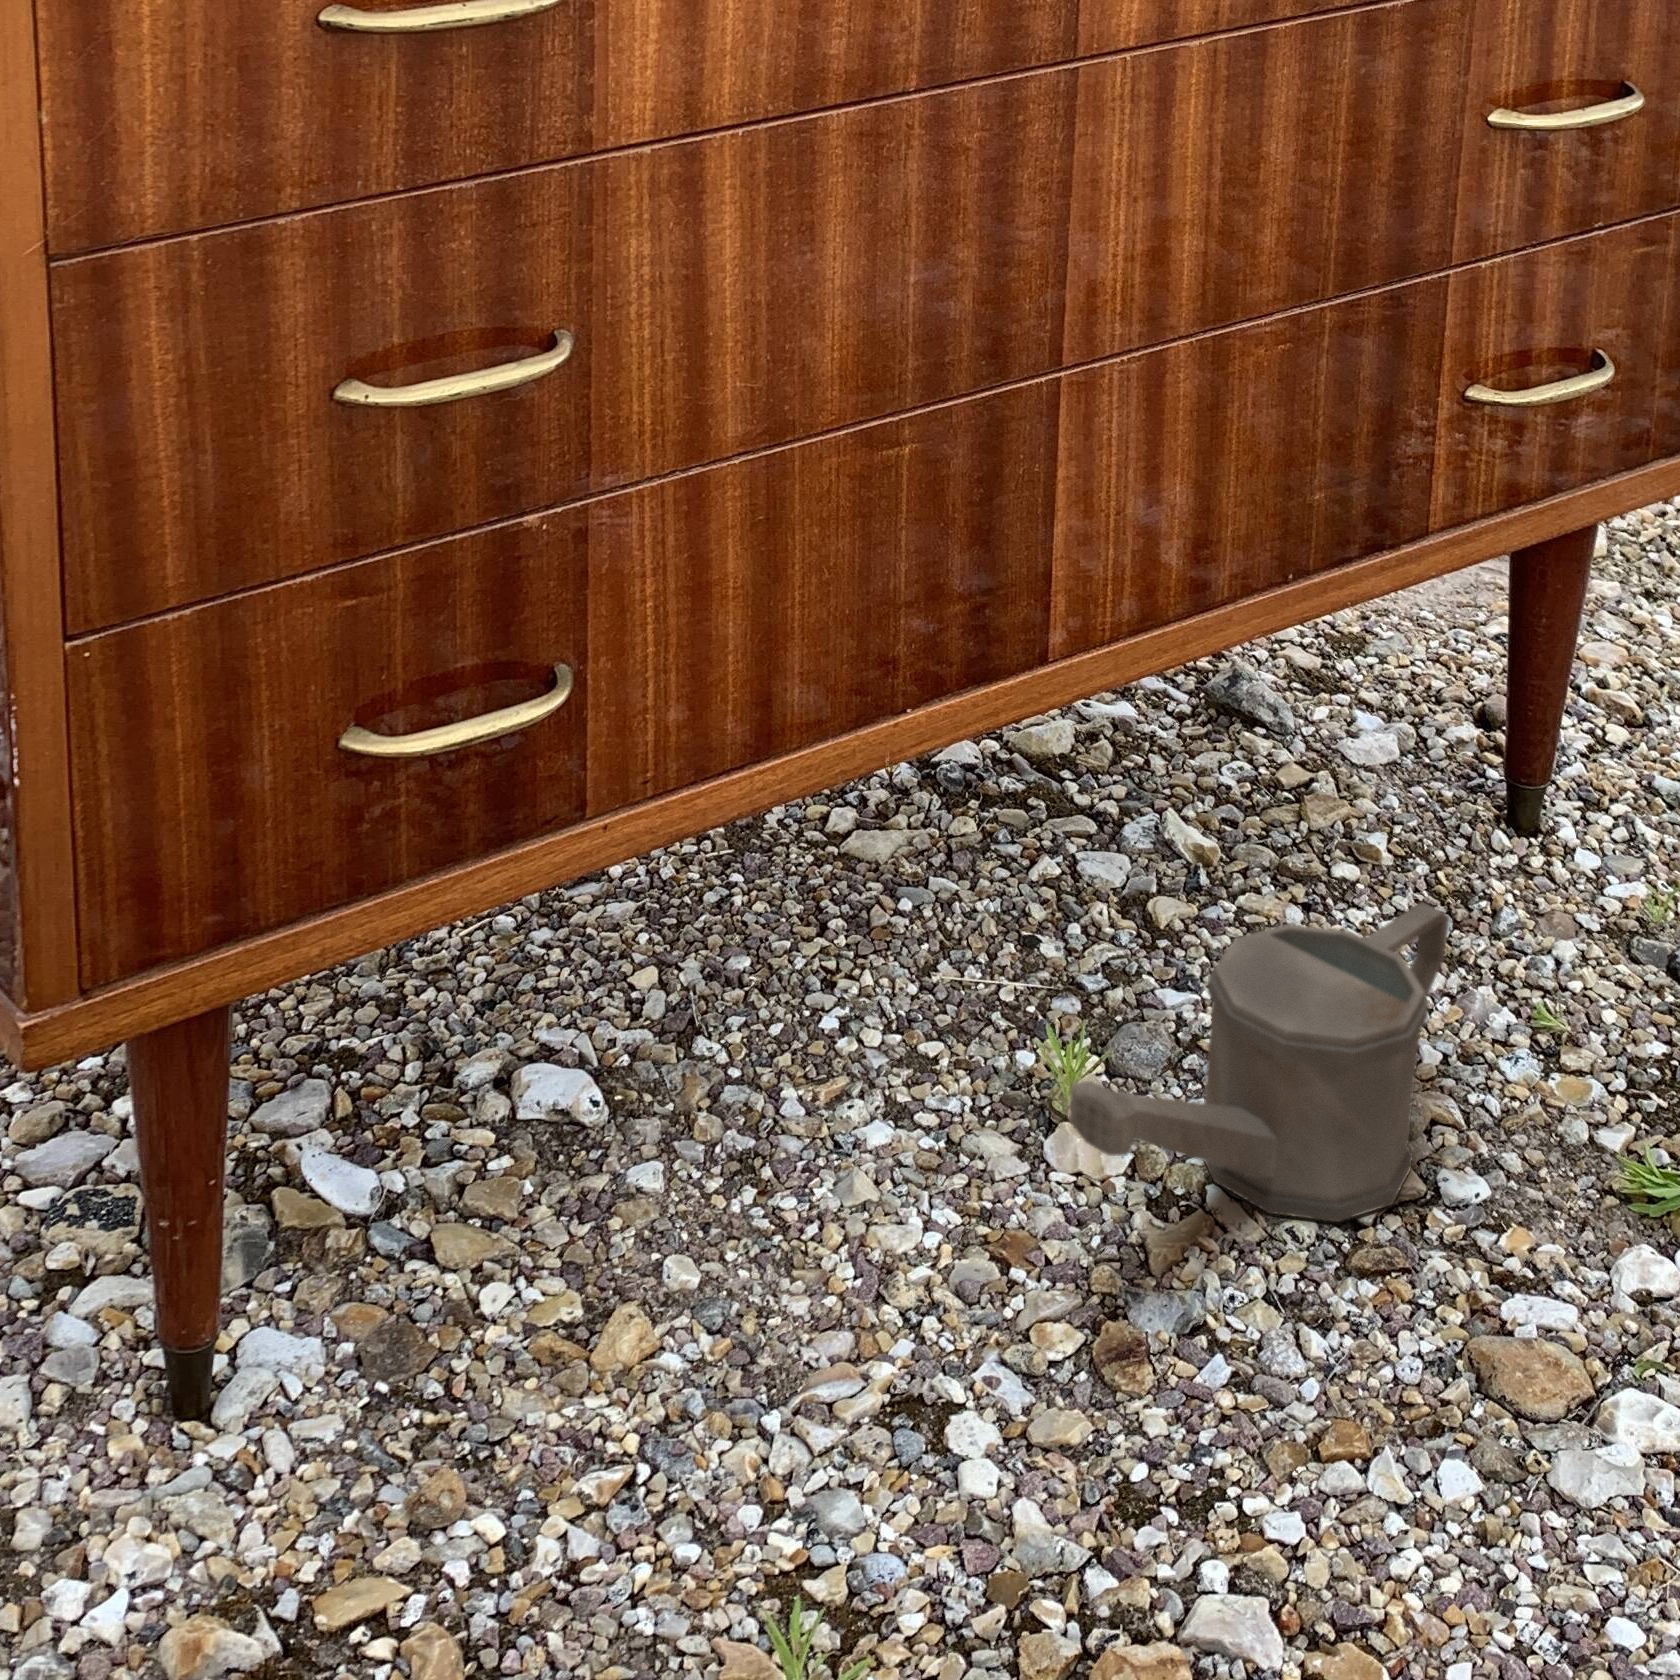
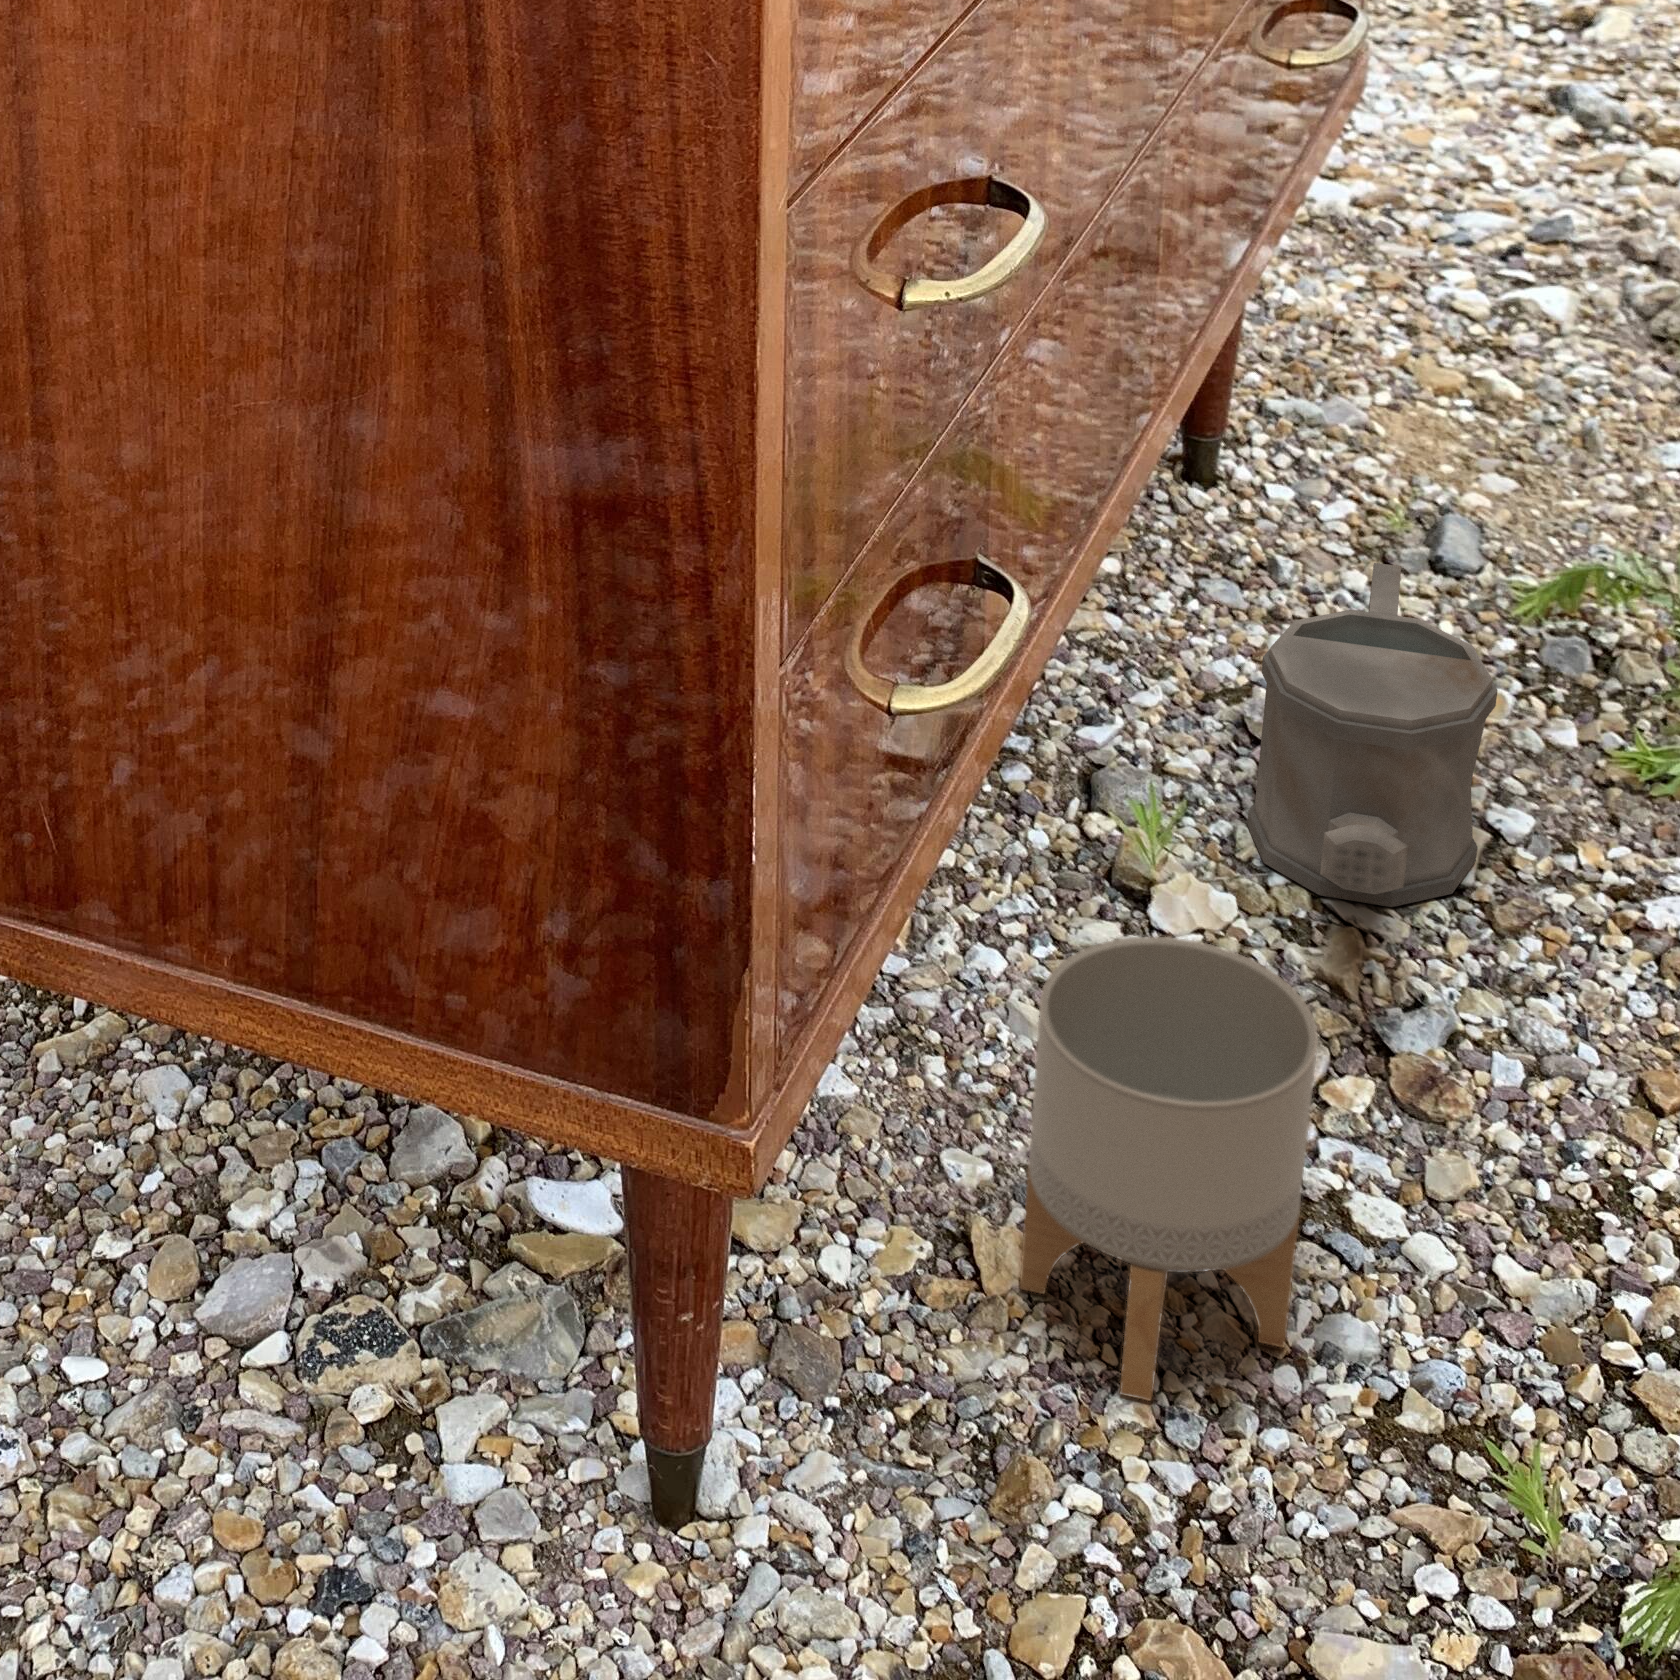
planter: none [586,1080,829,1493] -> present [1020,937,1318,1401]

